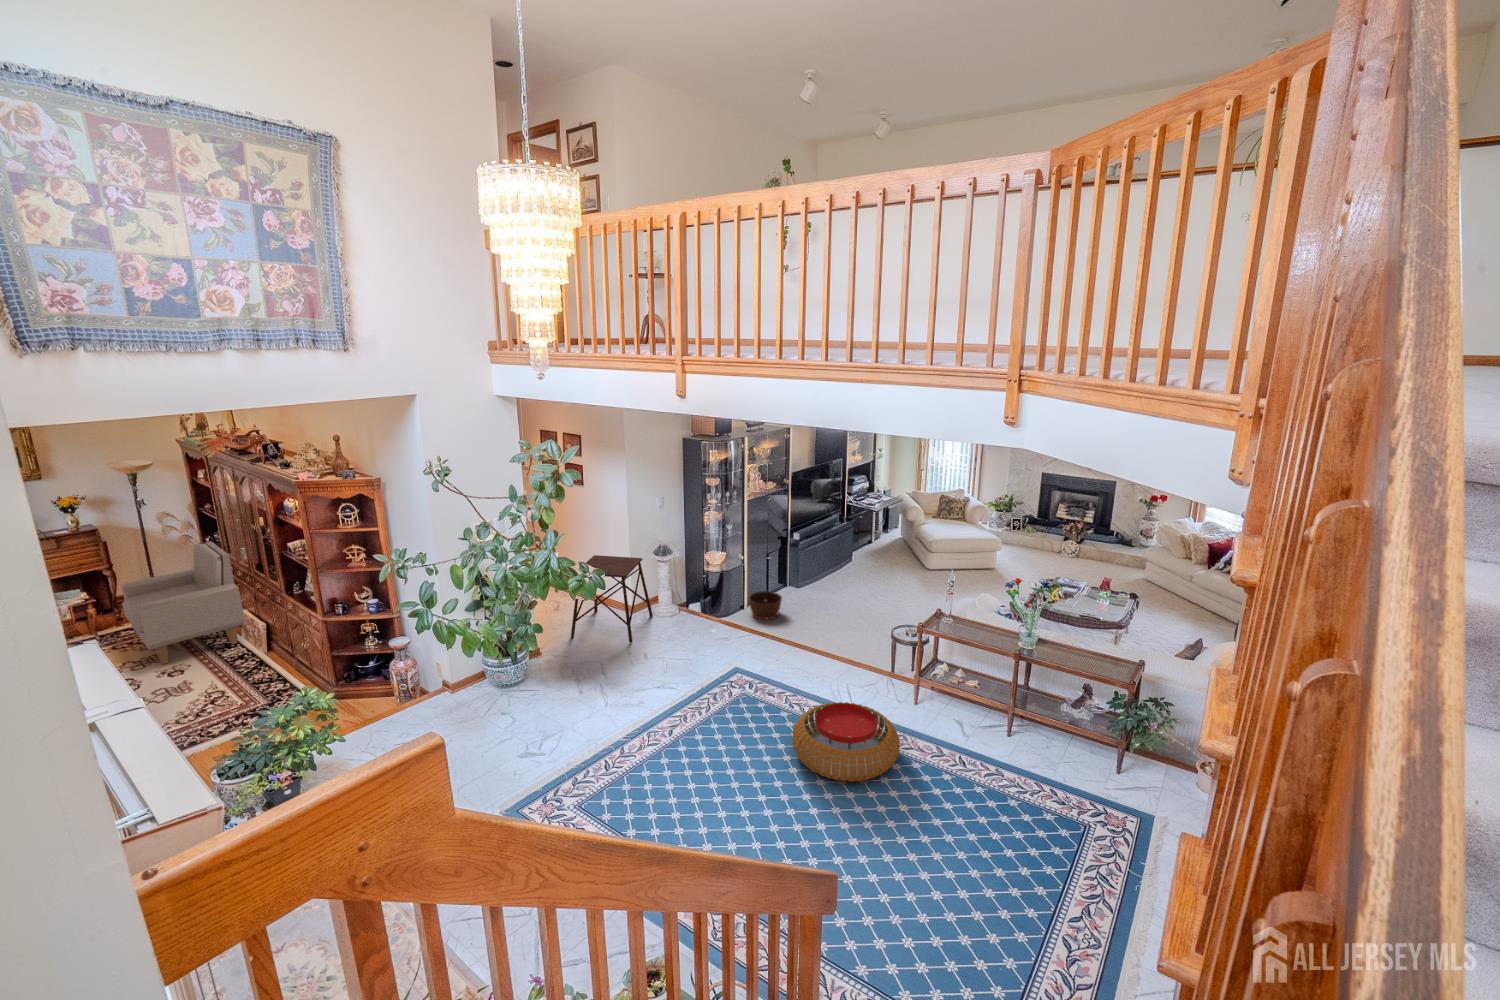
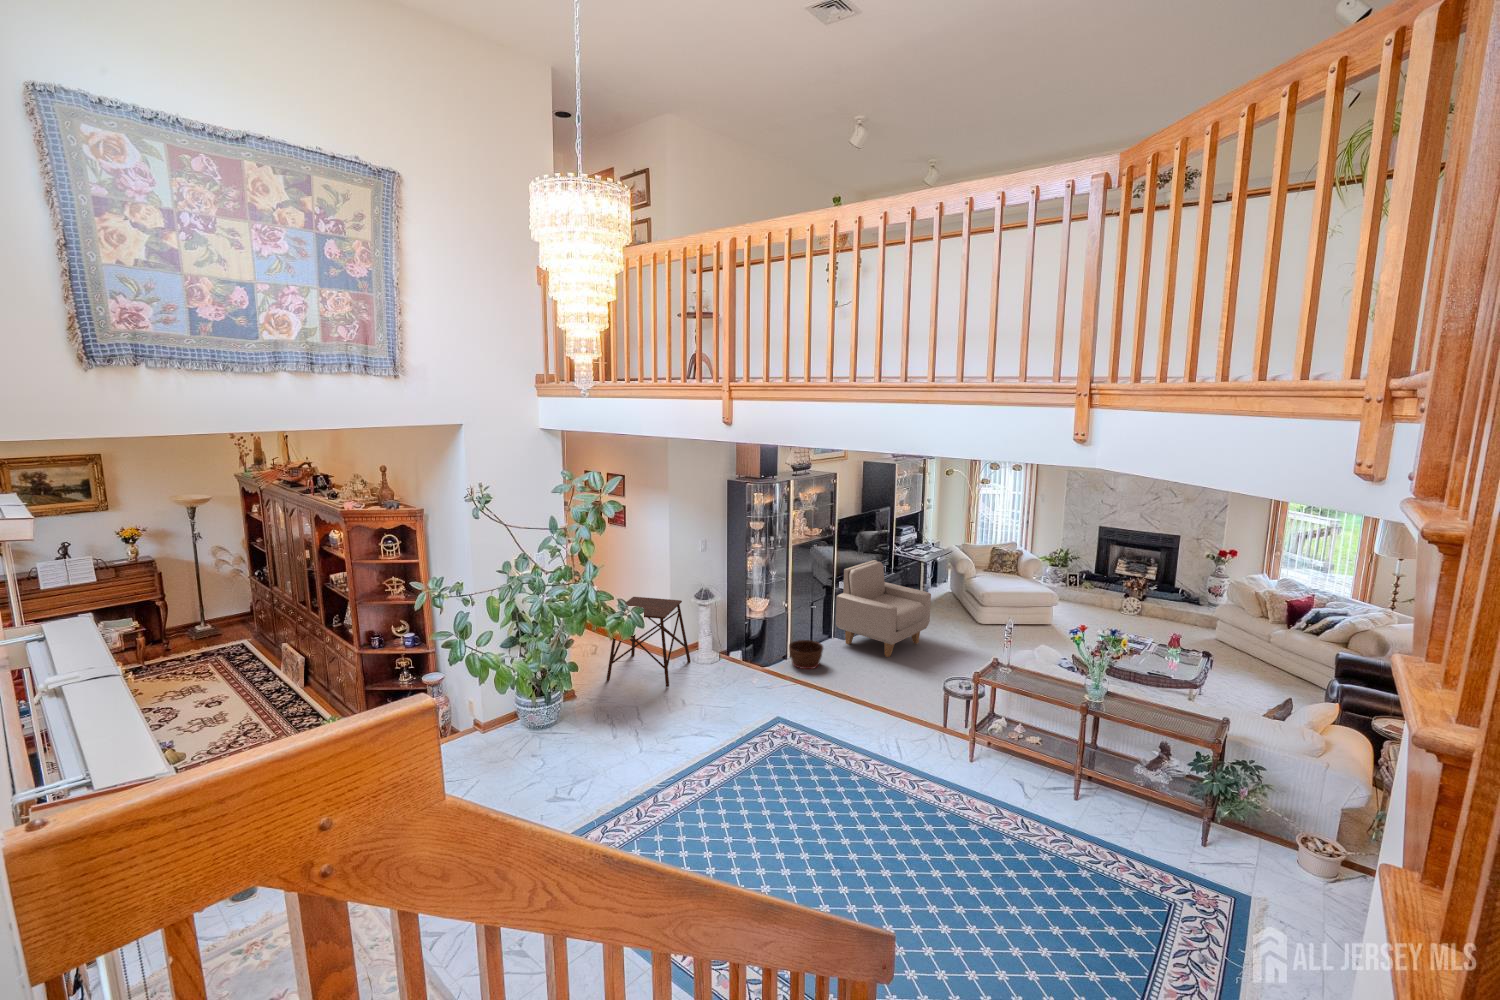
armchair: present [122,541,245,664] -> present [836,560,931,657]
pouf: present [792,702,900,782] -> none [837,755,955,843]

